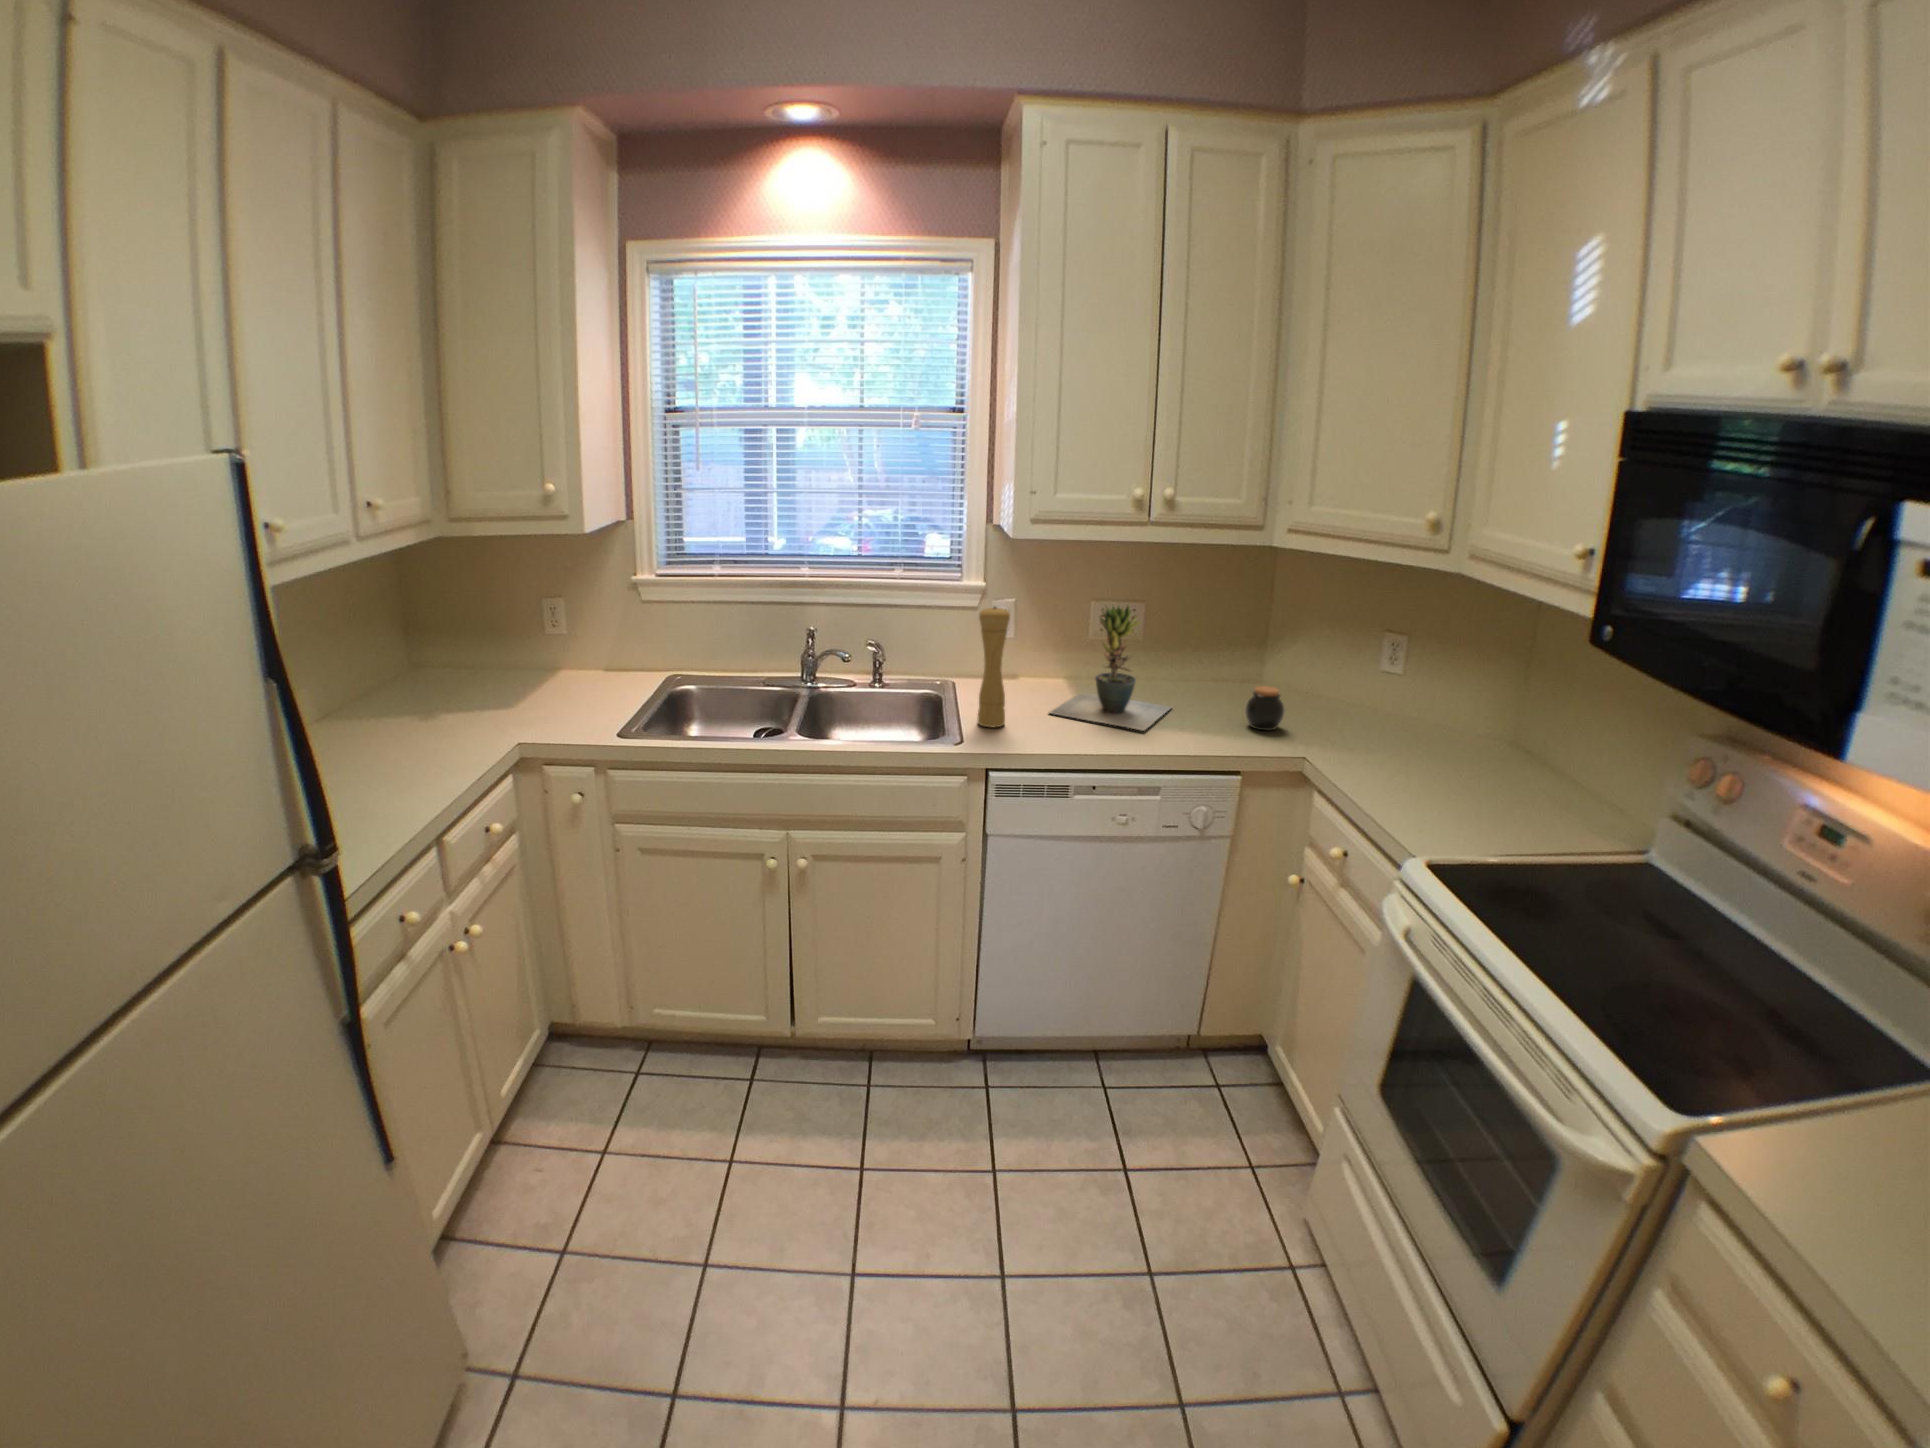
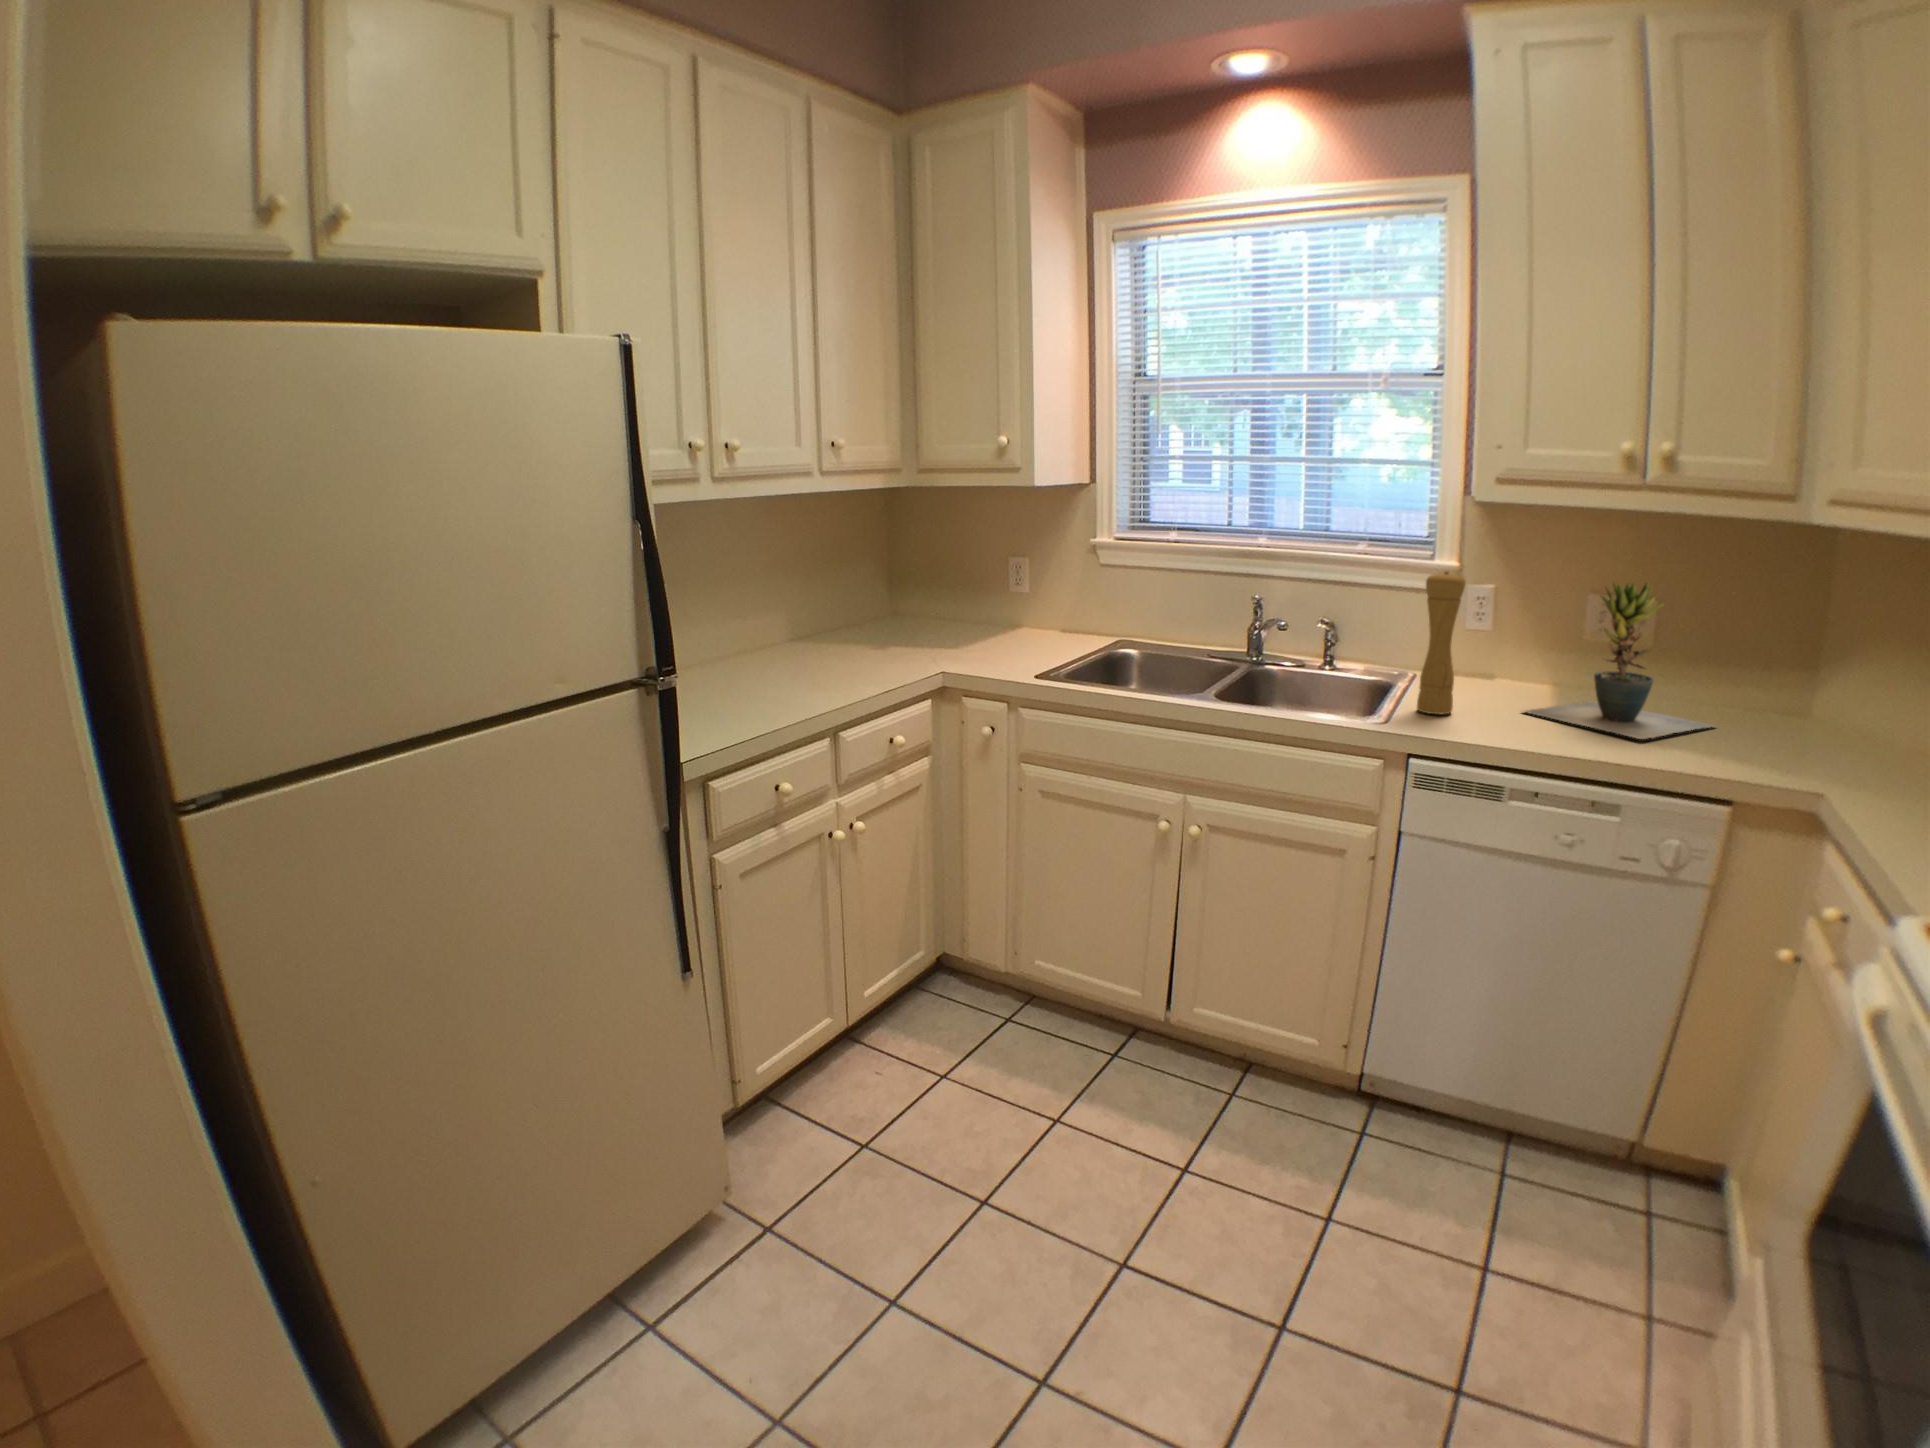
jar: present [1245,686,1285,730] -> none [1819,703,1886,764]

